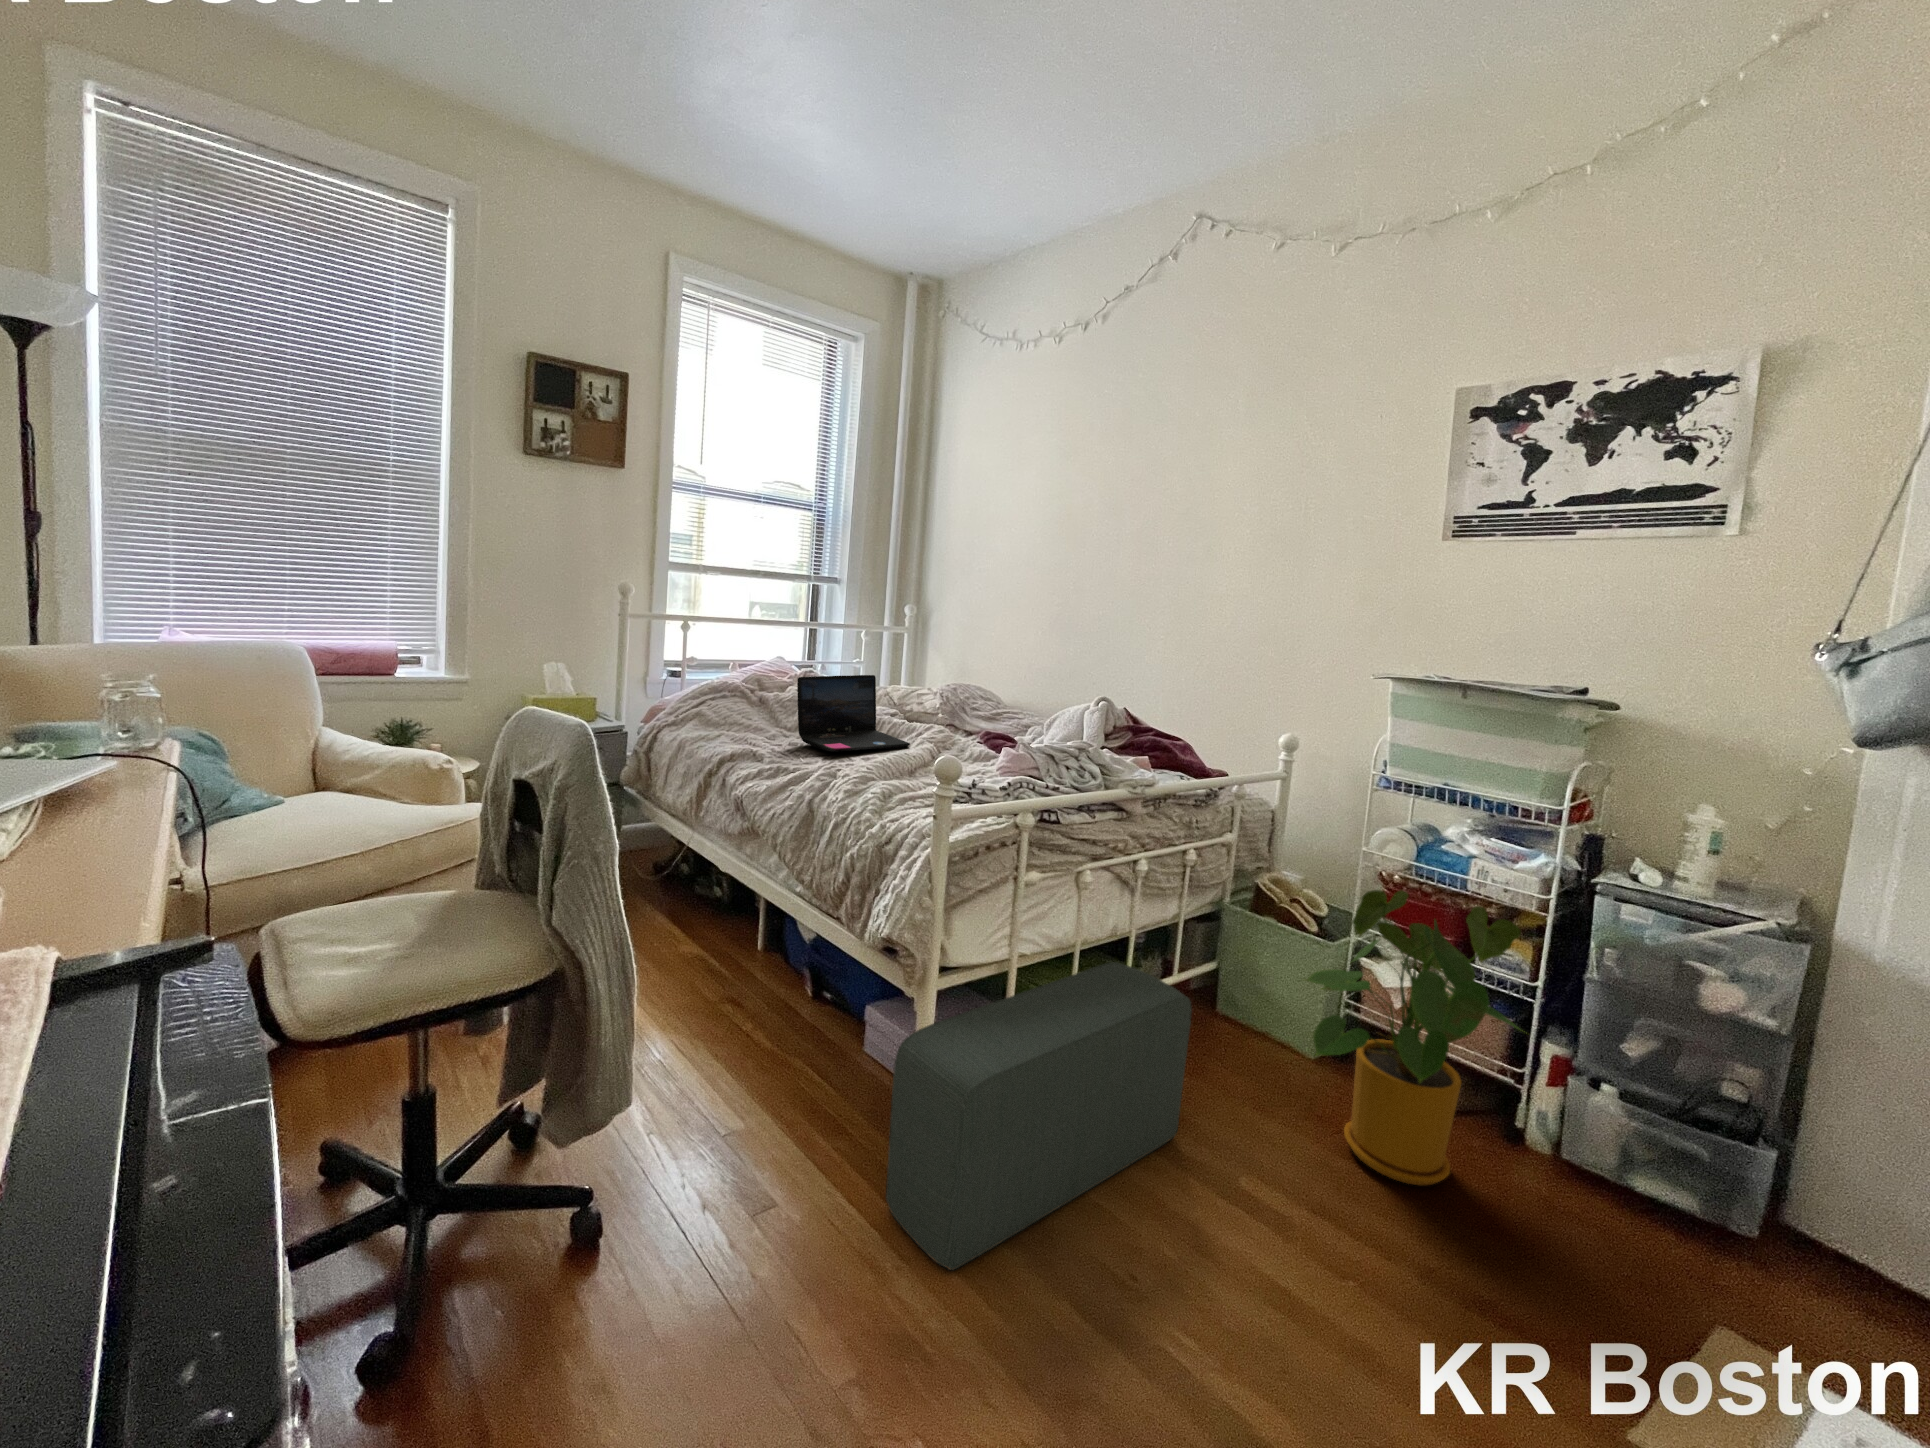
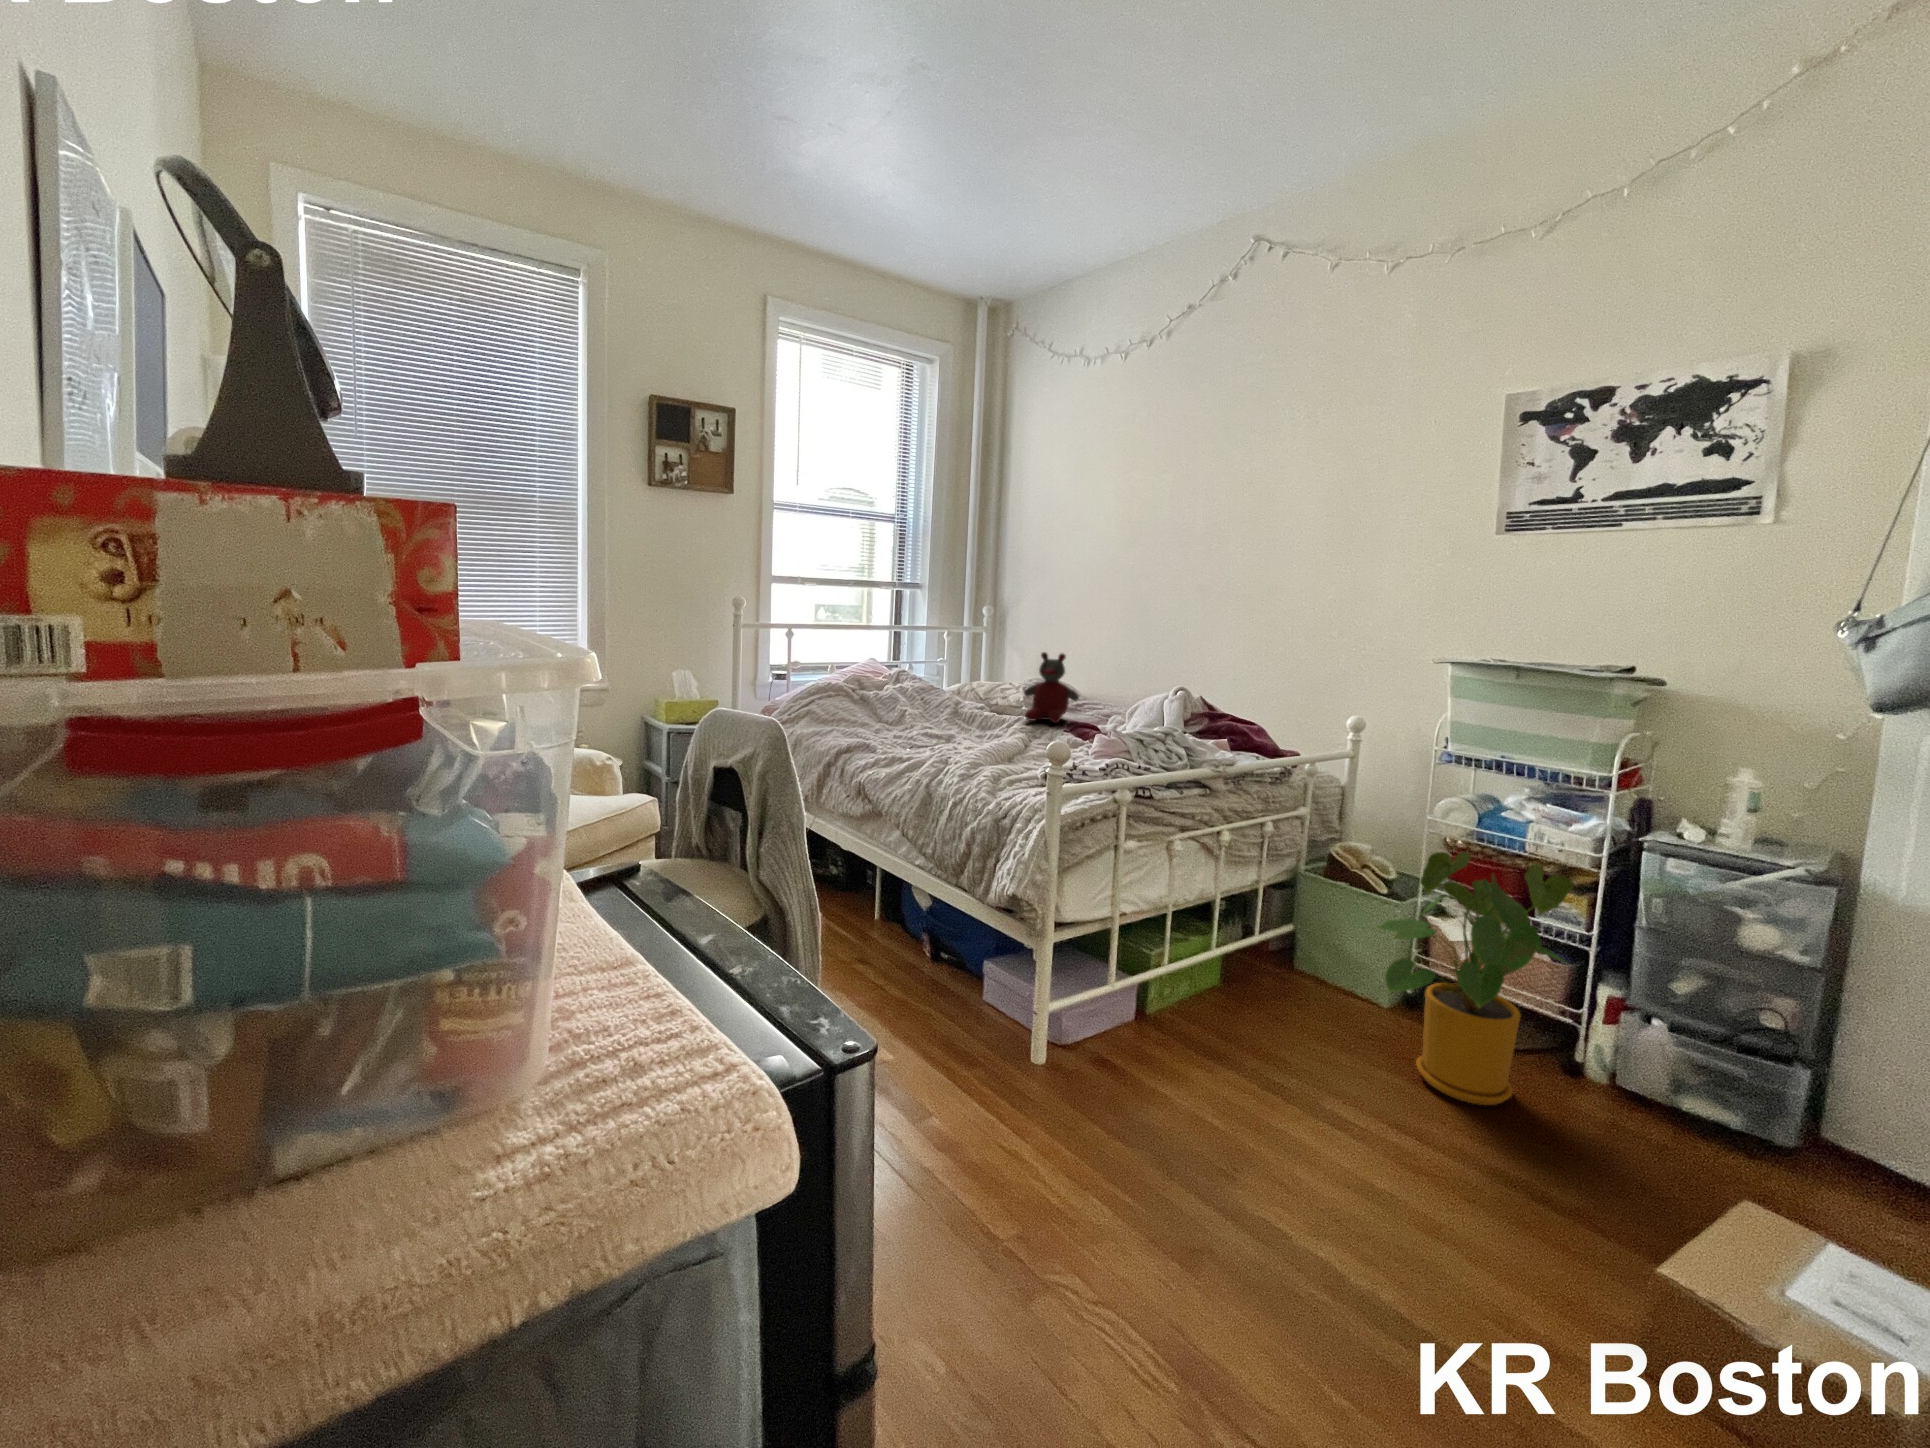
stuffed bear: none [936,654,995,733] -> present [1024,652,1079,723]
laptop: present [797,675,910,752] -> none [903,673,1006,743]
pouf: present [886,962,1192,1270] -> none [1022,918,1276,1158]

